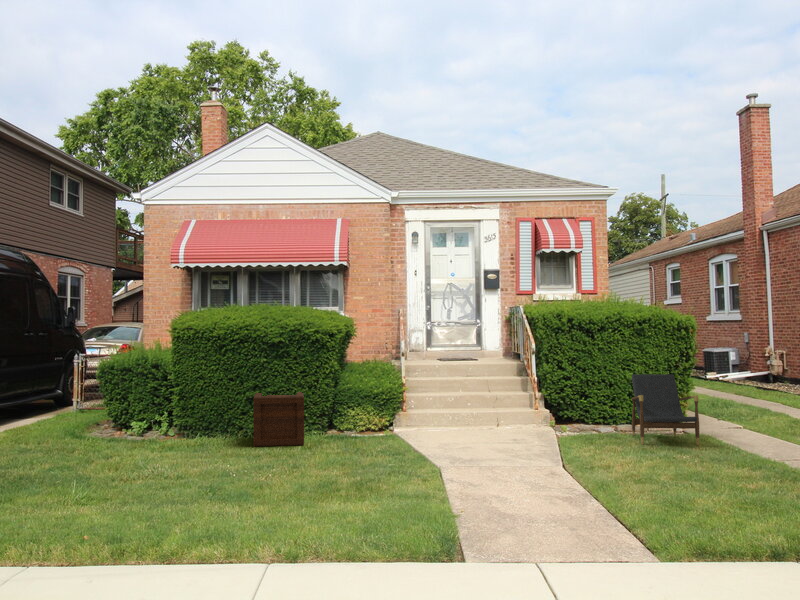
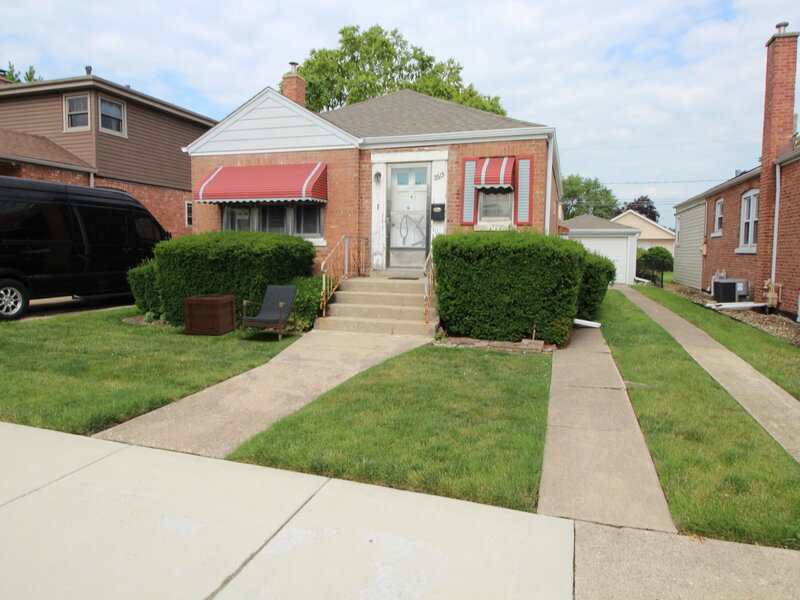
lounge chair: present [631,374,700,445] -> present [242,285,297,341]

